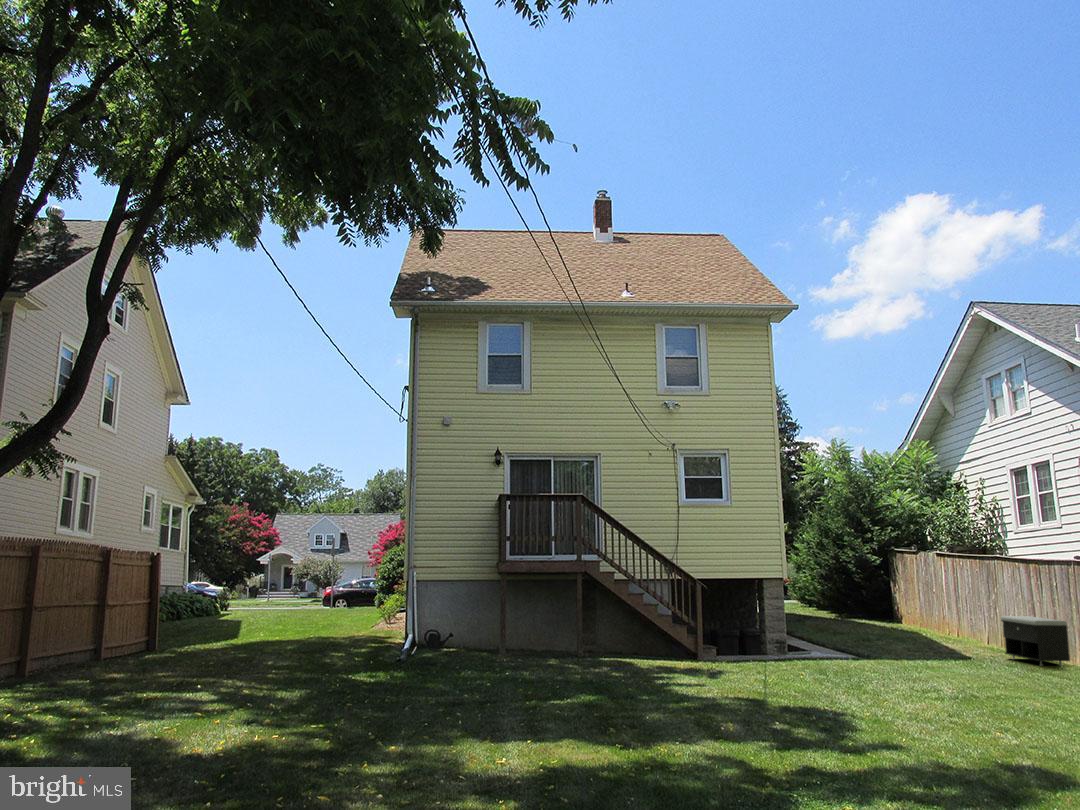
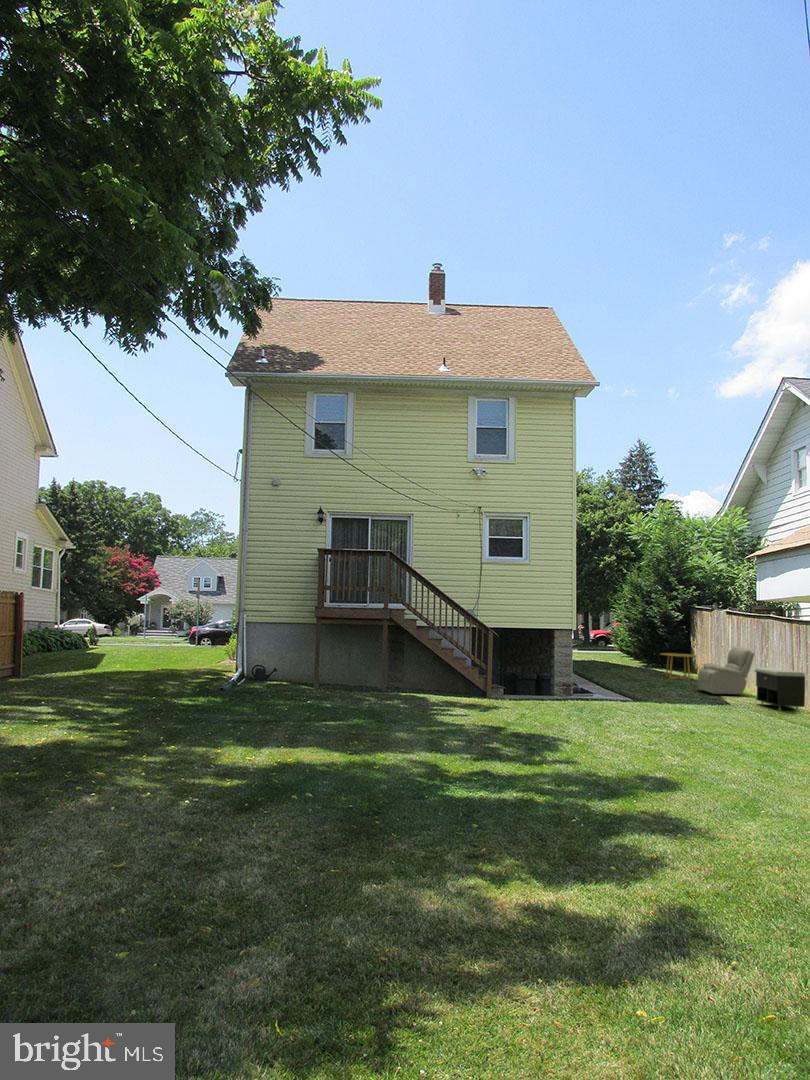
chair: none [921,592,988,648] -> present [697,646,754,694]
round table: none [860,601,903,631] -> present [661,653,696,680]

